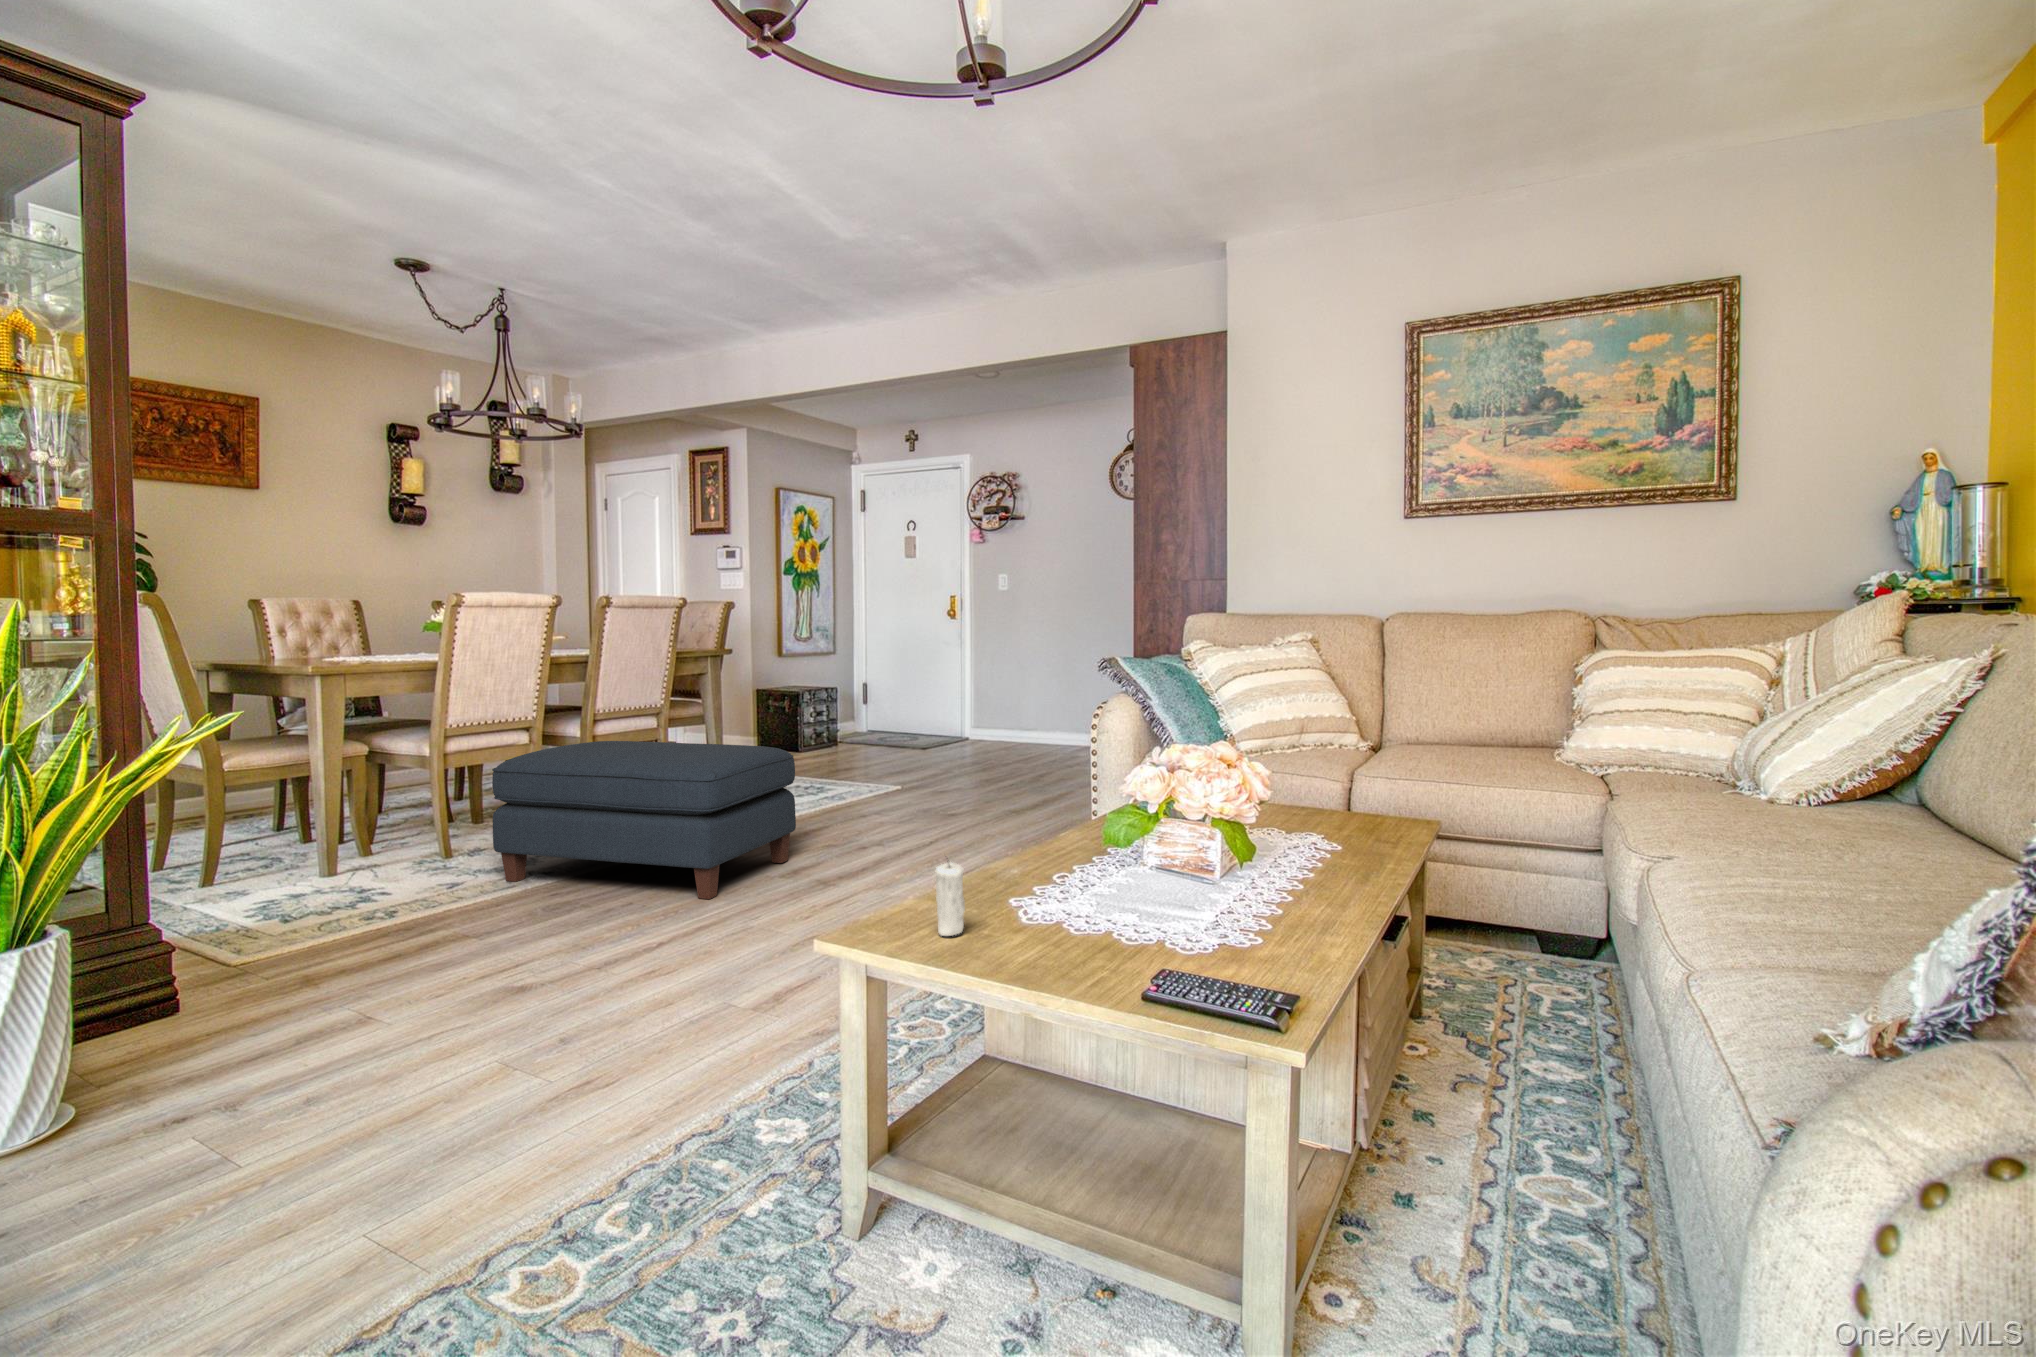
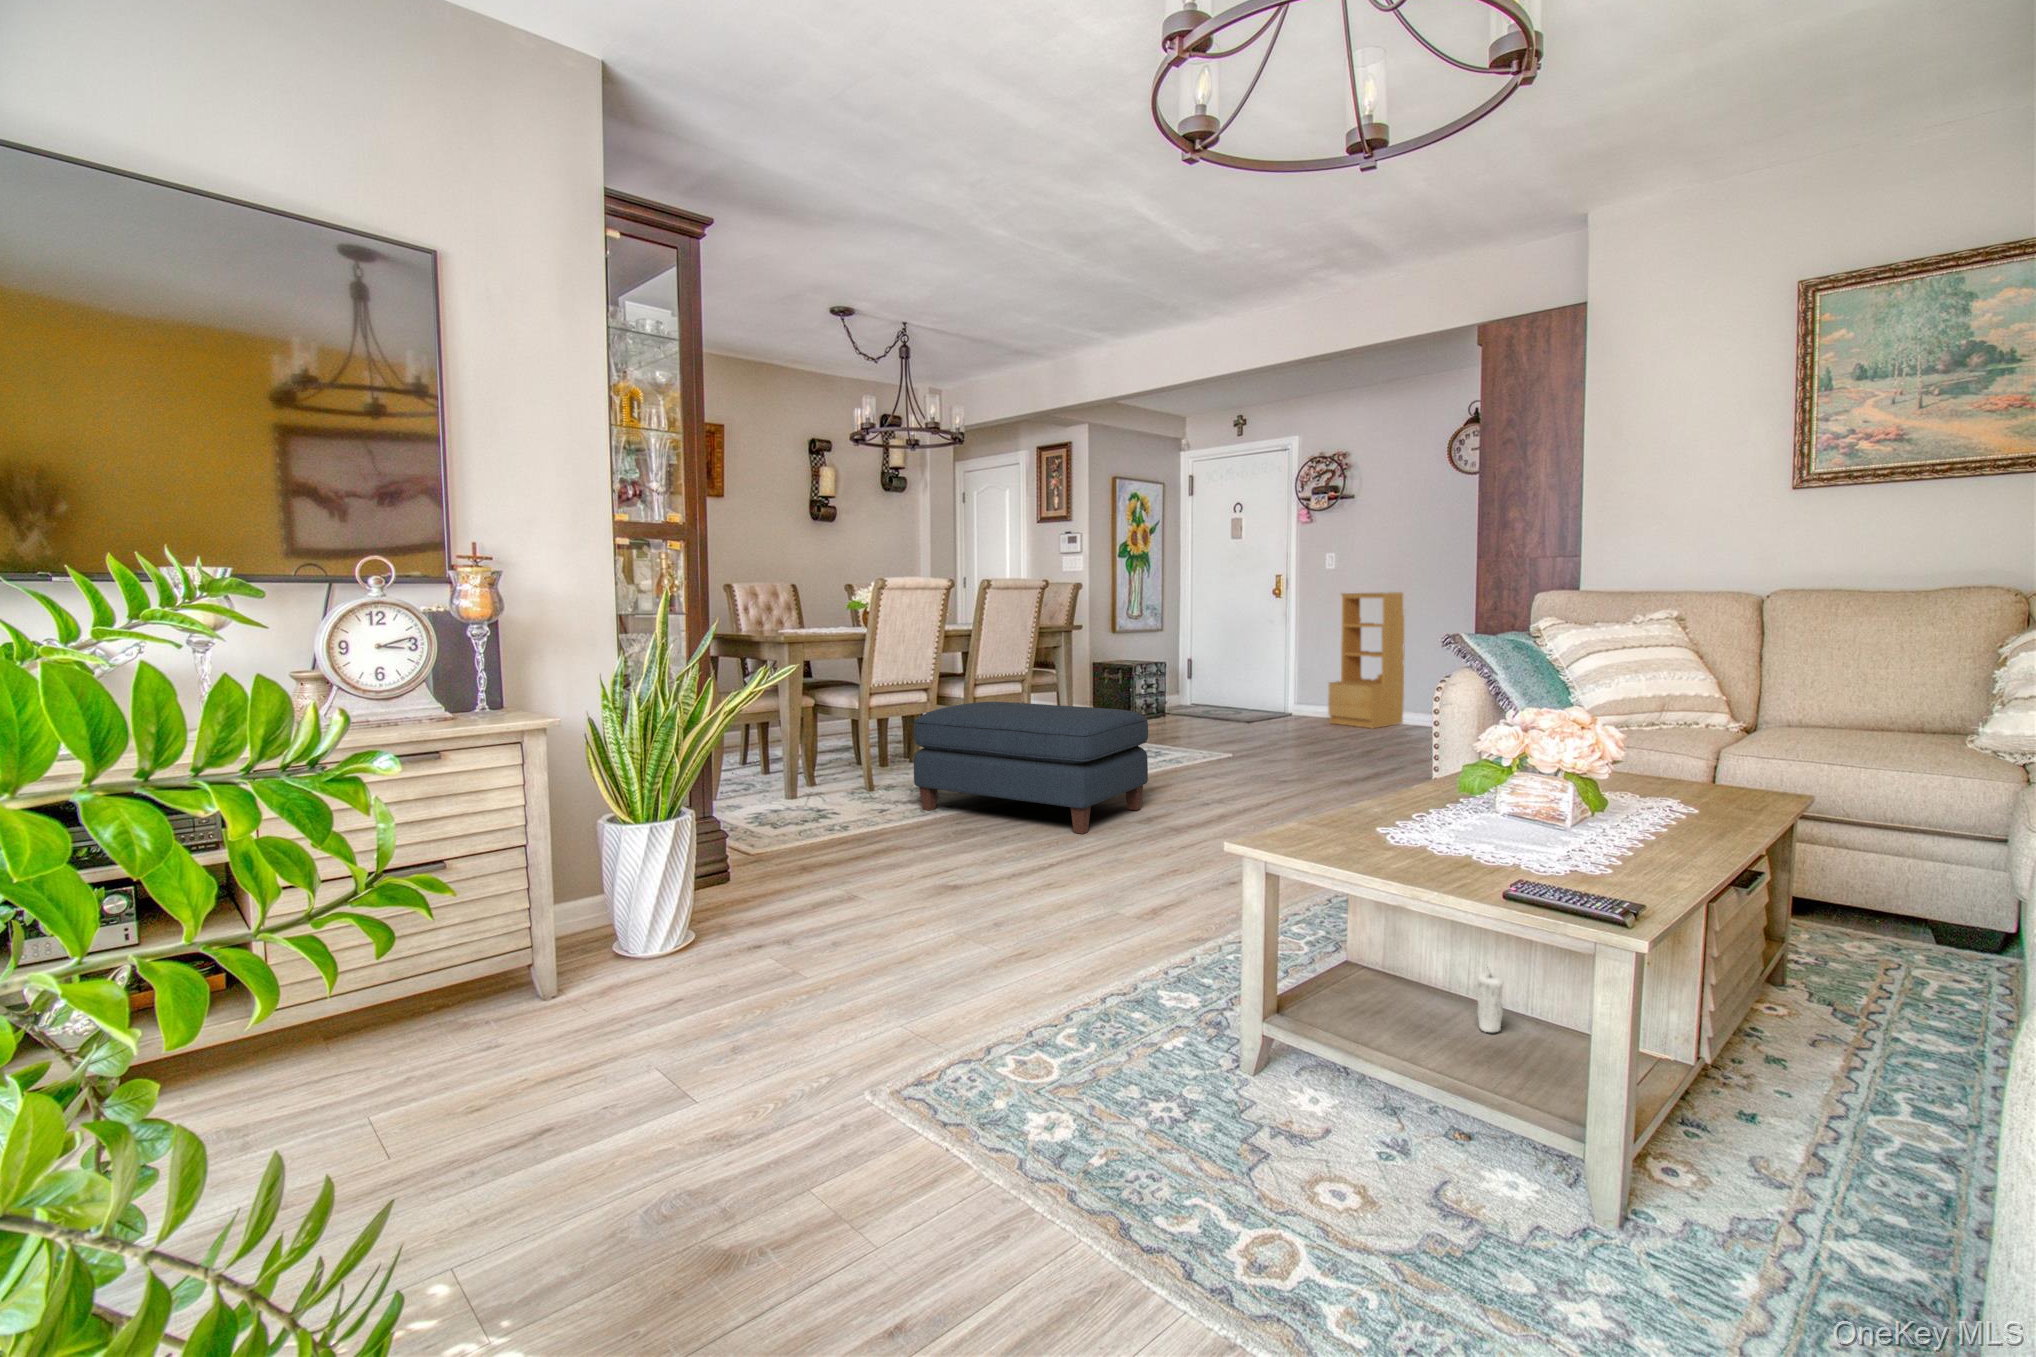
bookshelf: none [1005,616,1077,754] -> present [1328,592,1405,729]
candle: present [936,858,965,936] -> present [1477,971,1503,1032]

